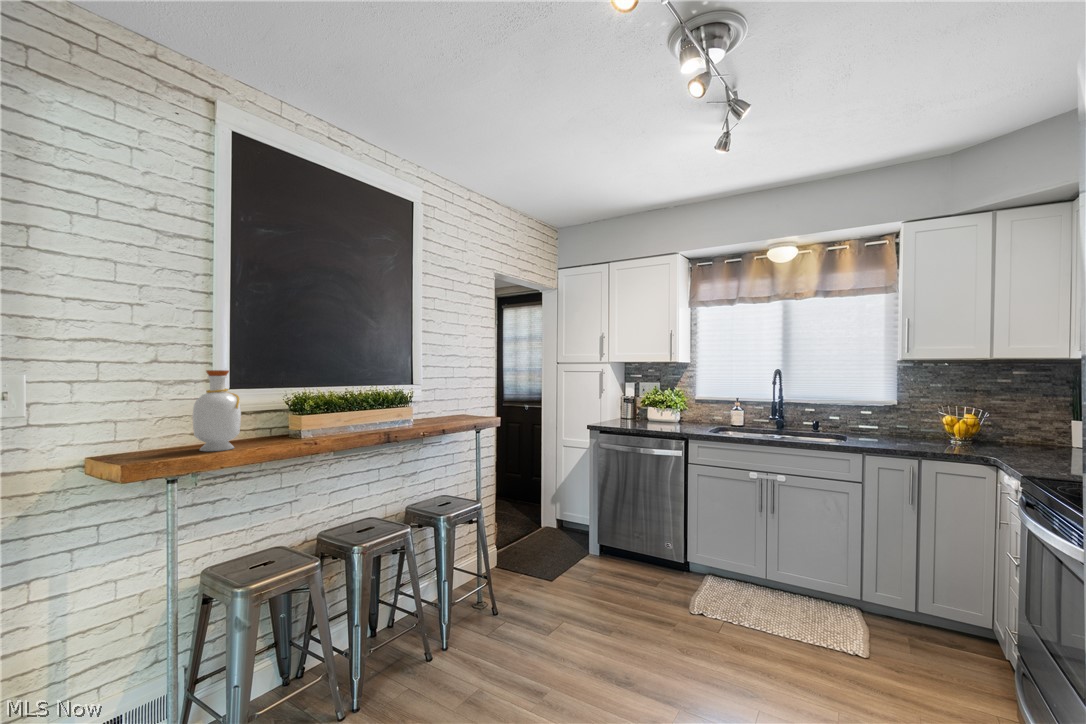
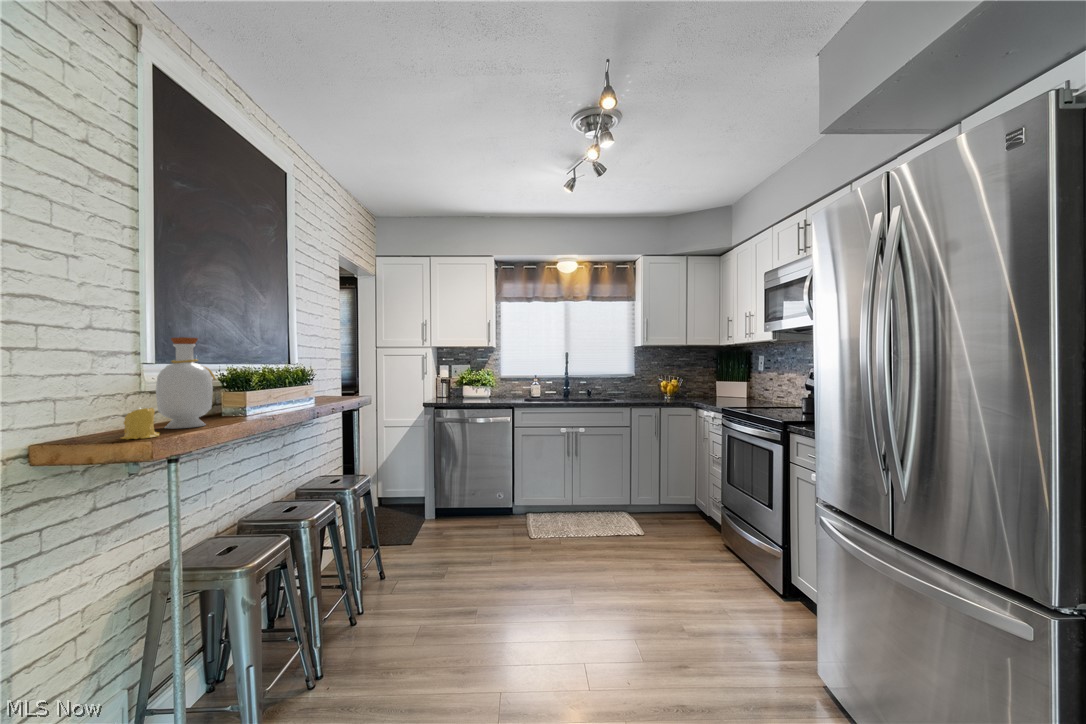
candle: none [125,433,163,463] -> present [121,408,160,439]

